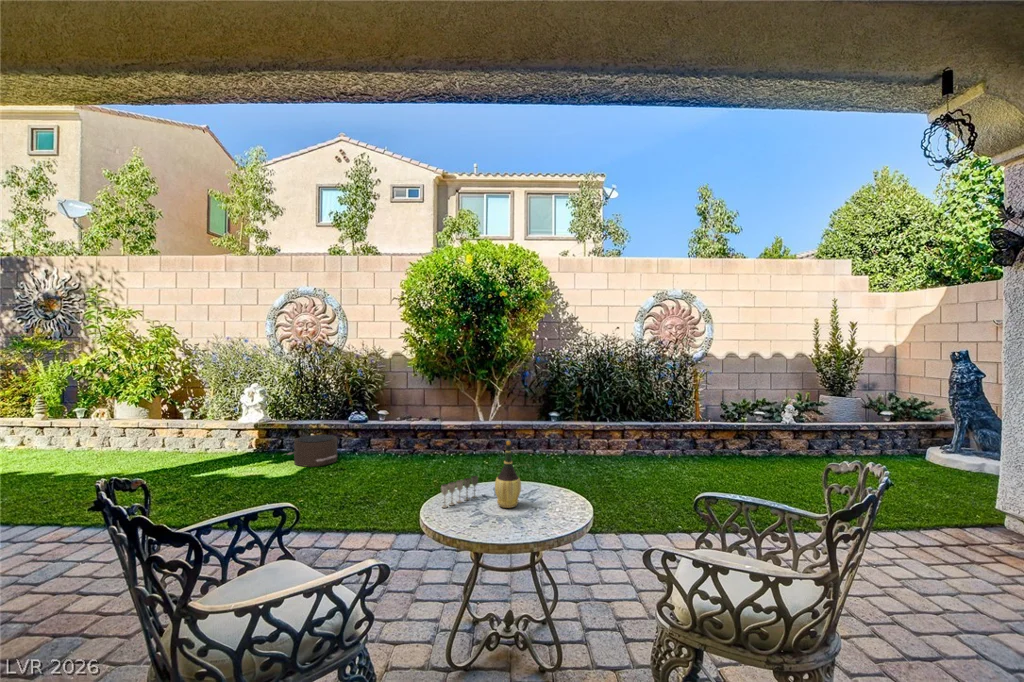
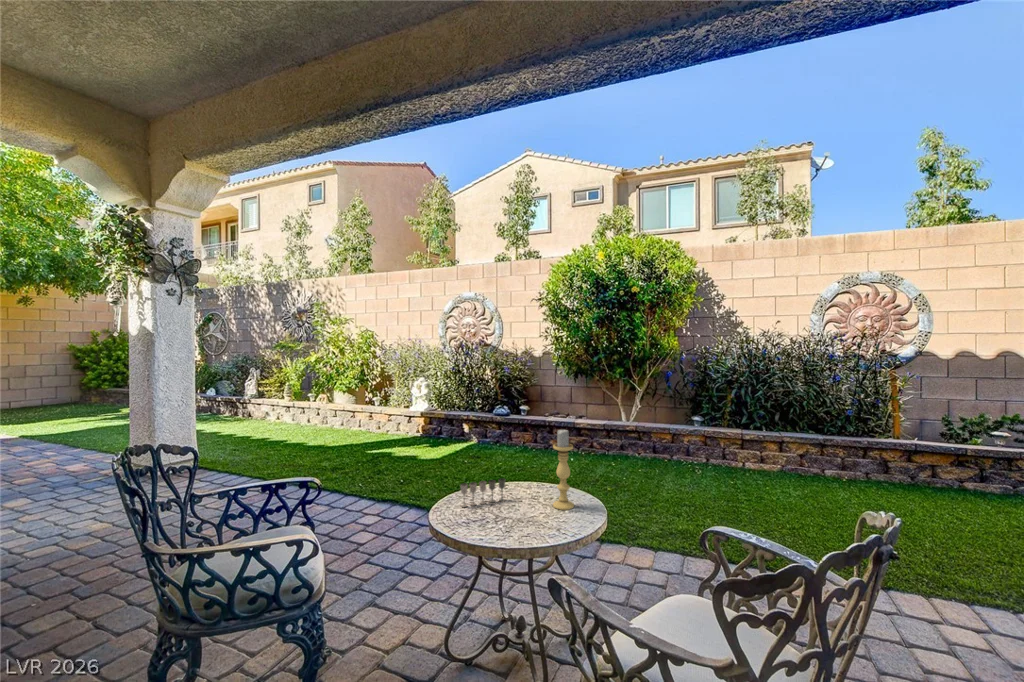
candle holder: none [526,423,546,498] -> present [553,429,574,510]
pouf: present [288,435,337,467] -> none [437,425,478,453]
wine bottle: present [495,441,521,508] -> none [508,445,536,517]

